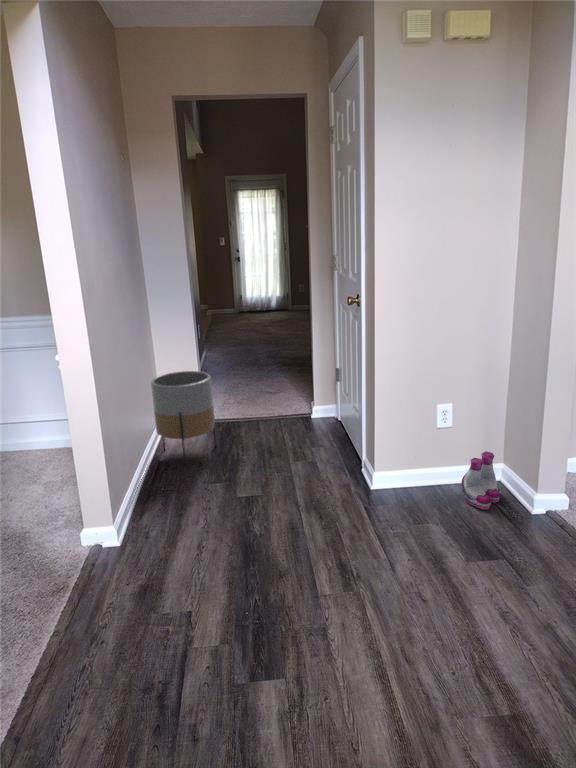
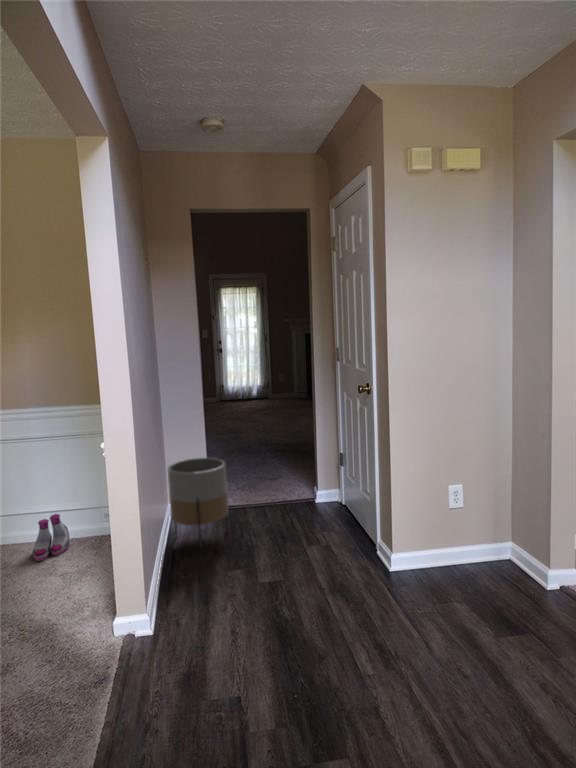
boots: present [462,451,500,509] -> present [33,514,70,561]

